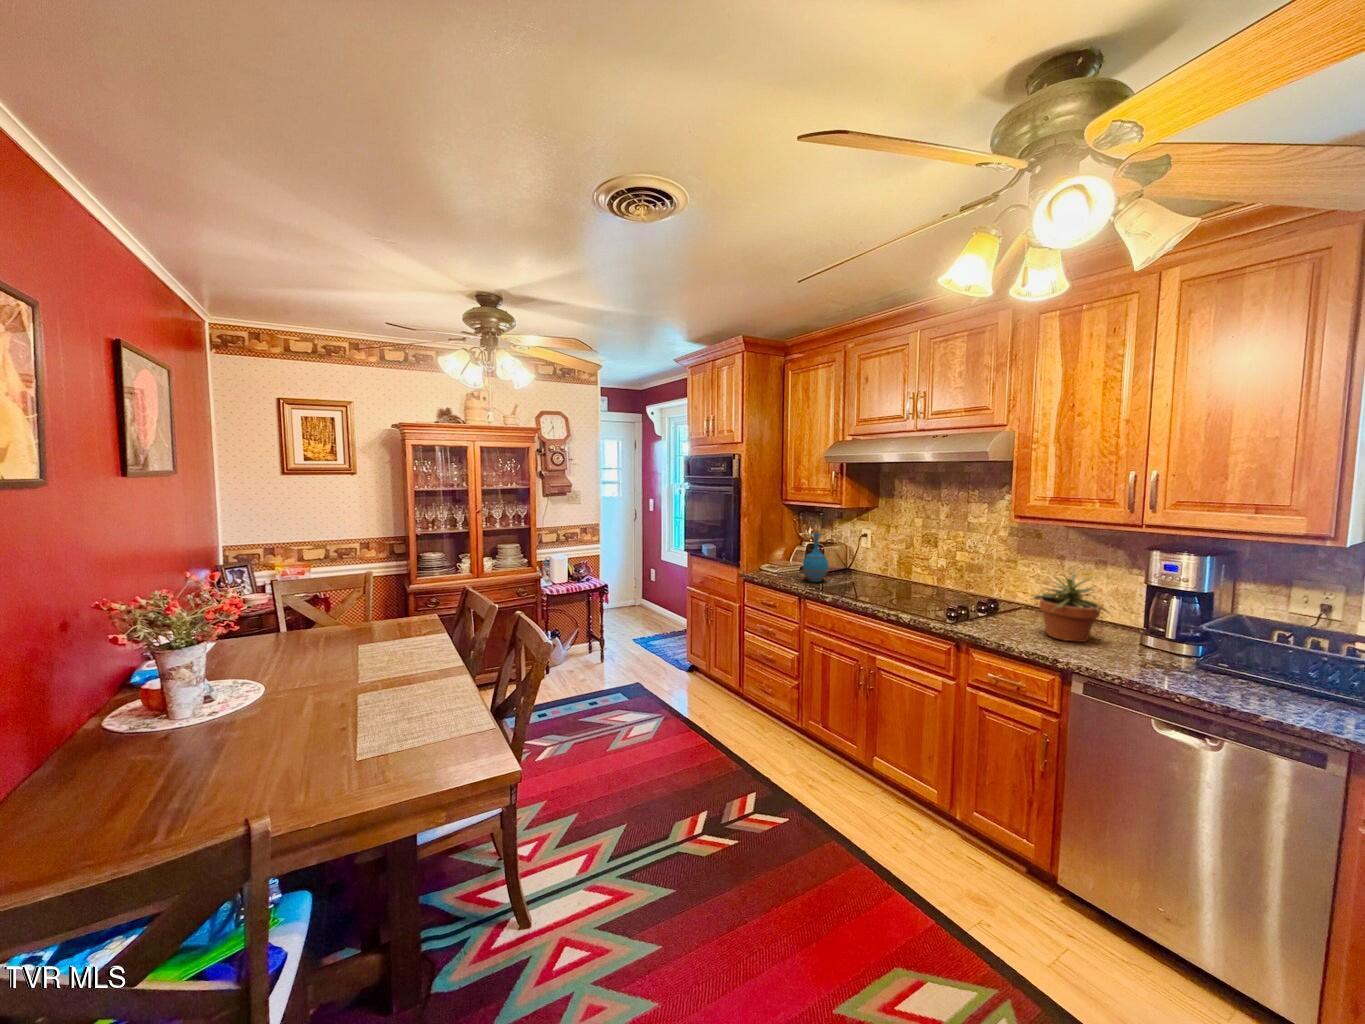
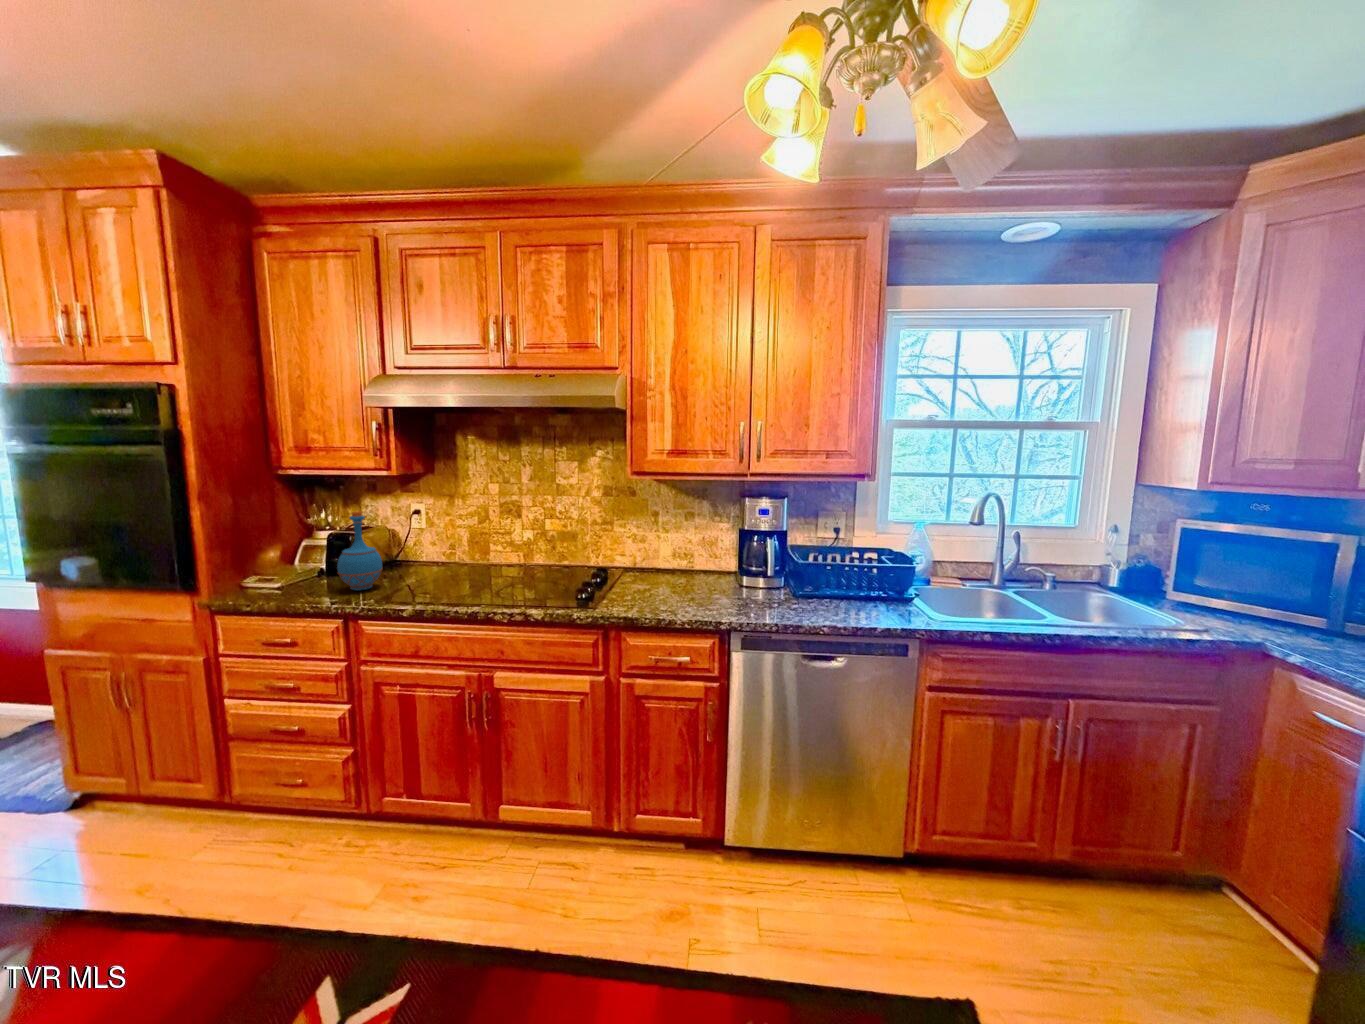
potted plant: present [1033,571,1109,642] -> none [658,524,730,598]

